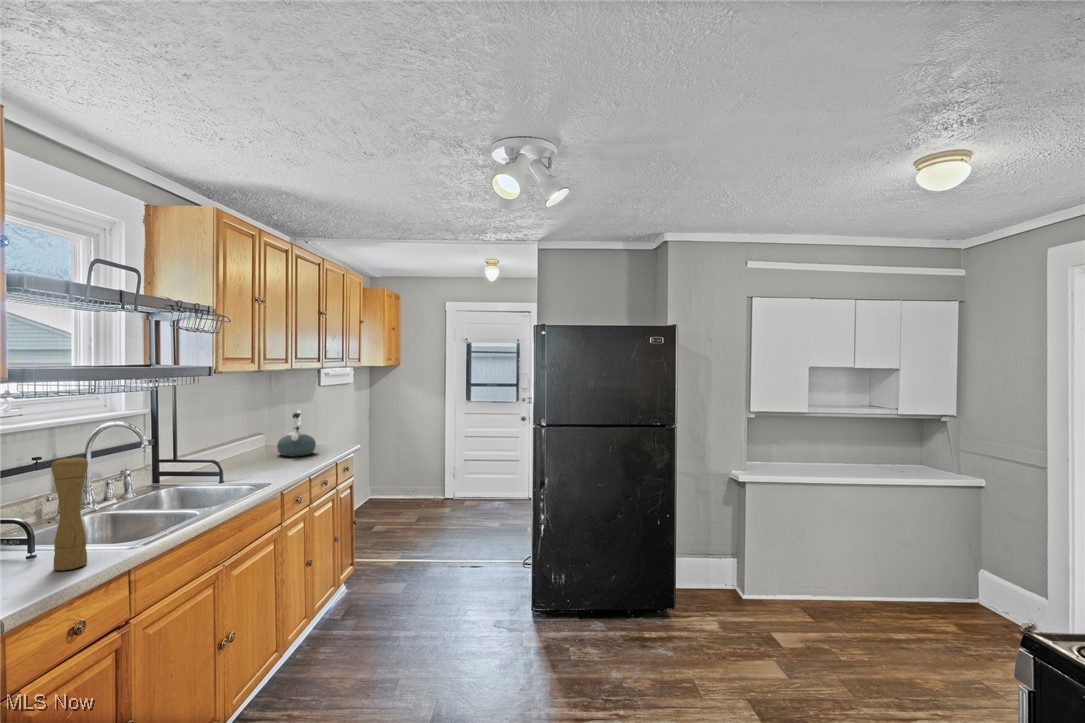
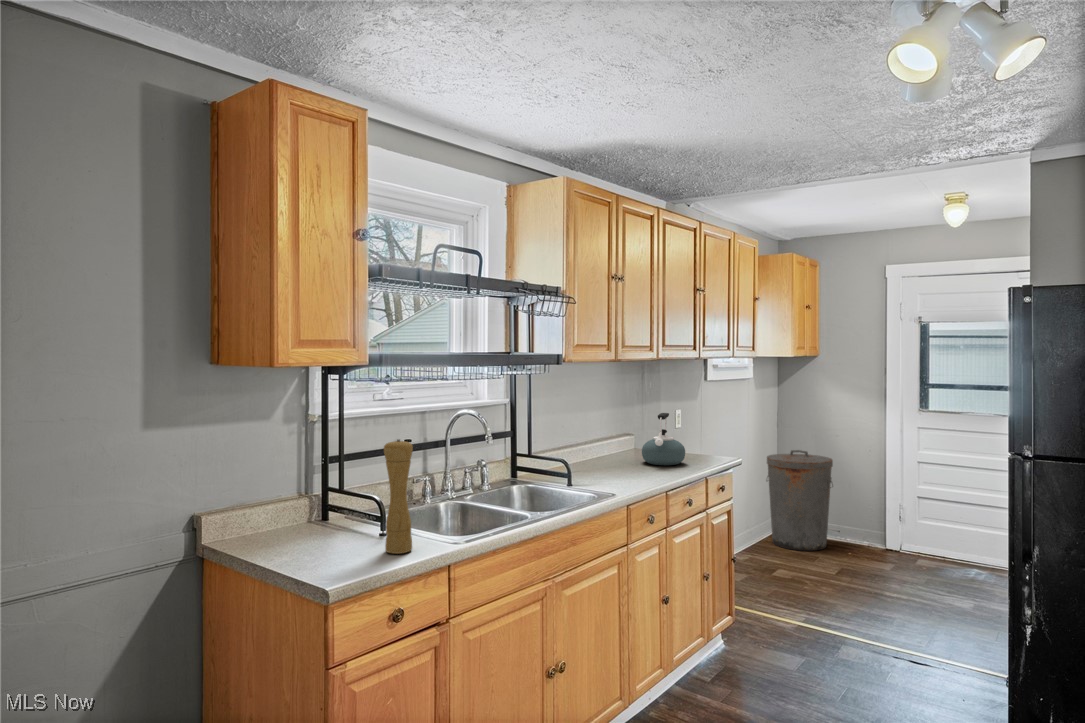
trash can: none [363,435,413,511] -> present [767,450,833,551]

